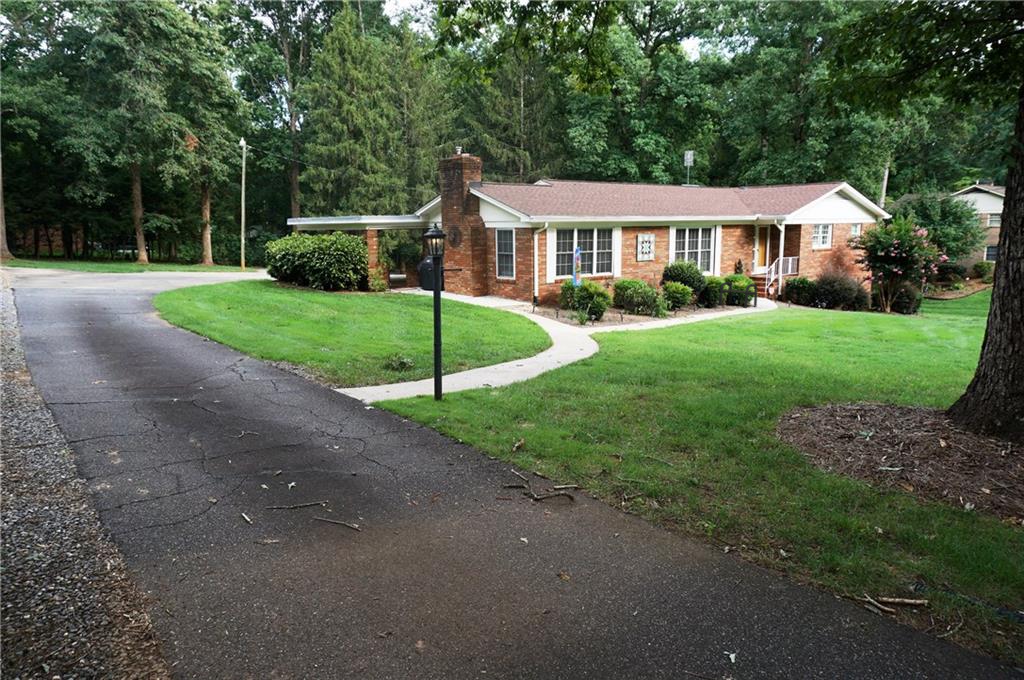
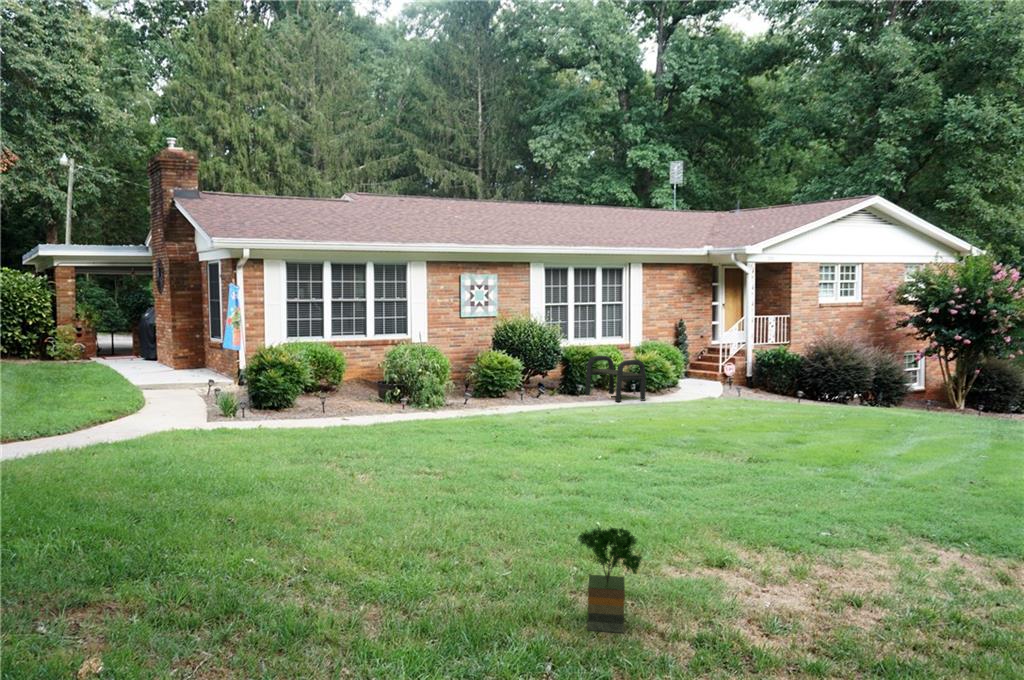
potted tree: none [923,334,952,367] -> present [578,527,642,633]

